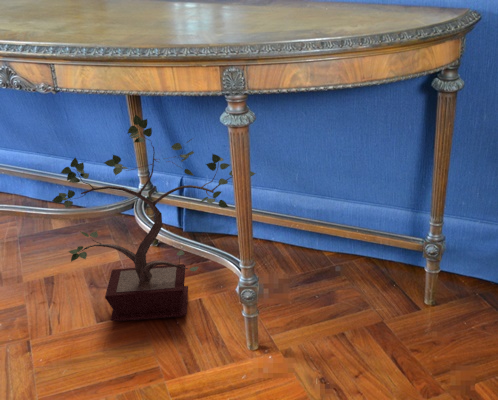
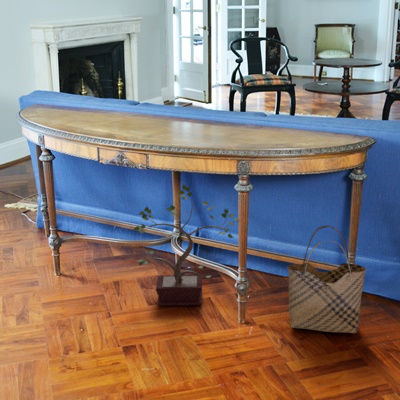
woven basket: none [326,177,466,362] -> present [287,225,366,333]

